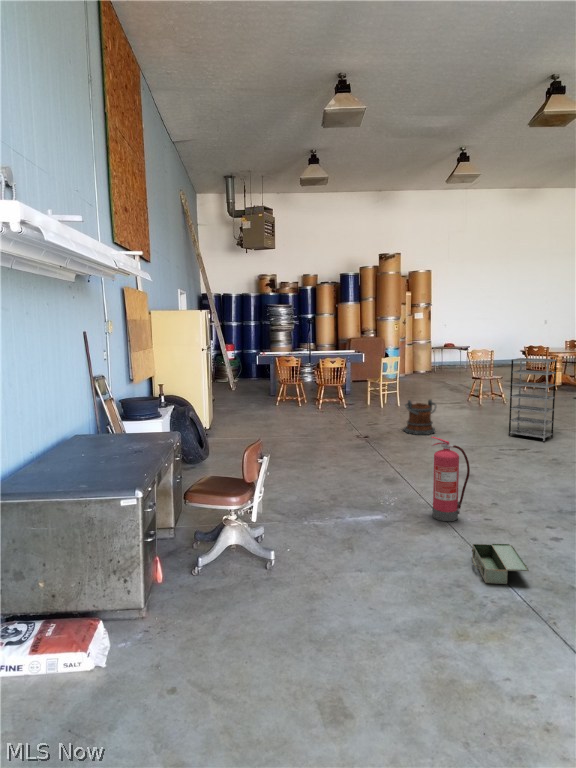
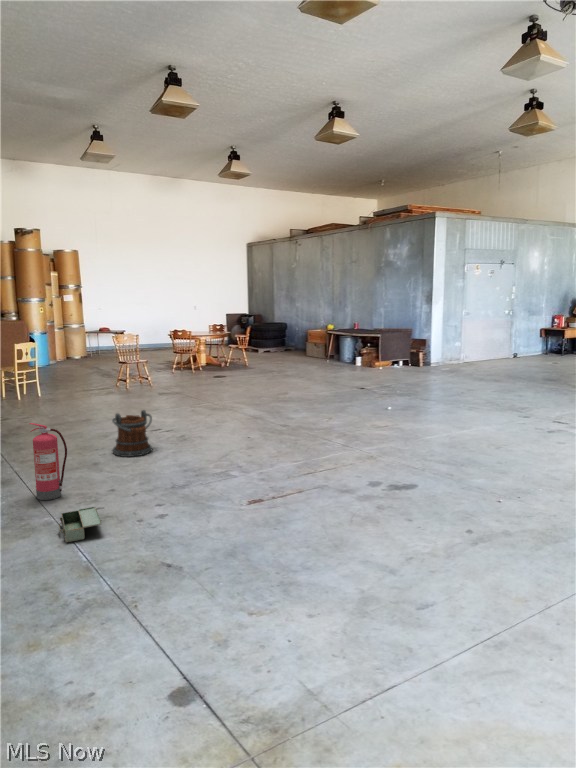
shelving unit: present [509,358,557,442] -> none [136,343,176,418]
bucket: present [404,400,436,435] -> present [112,410,152,457]

